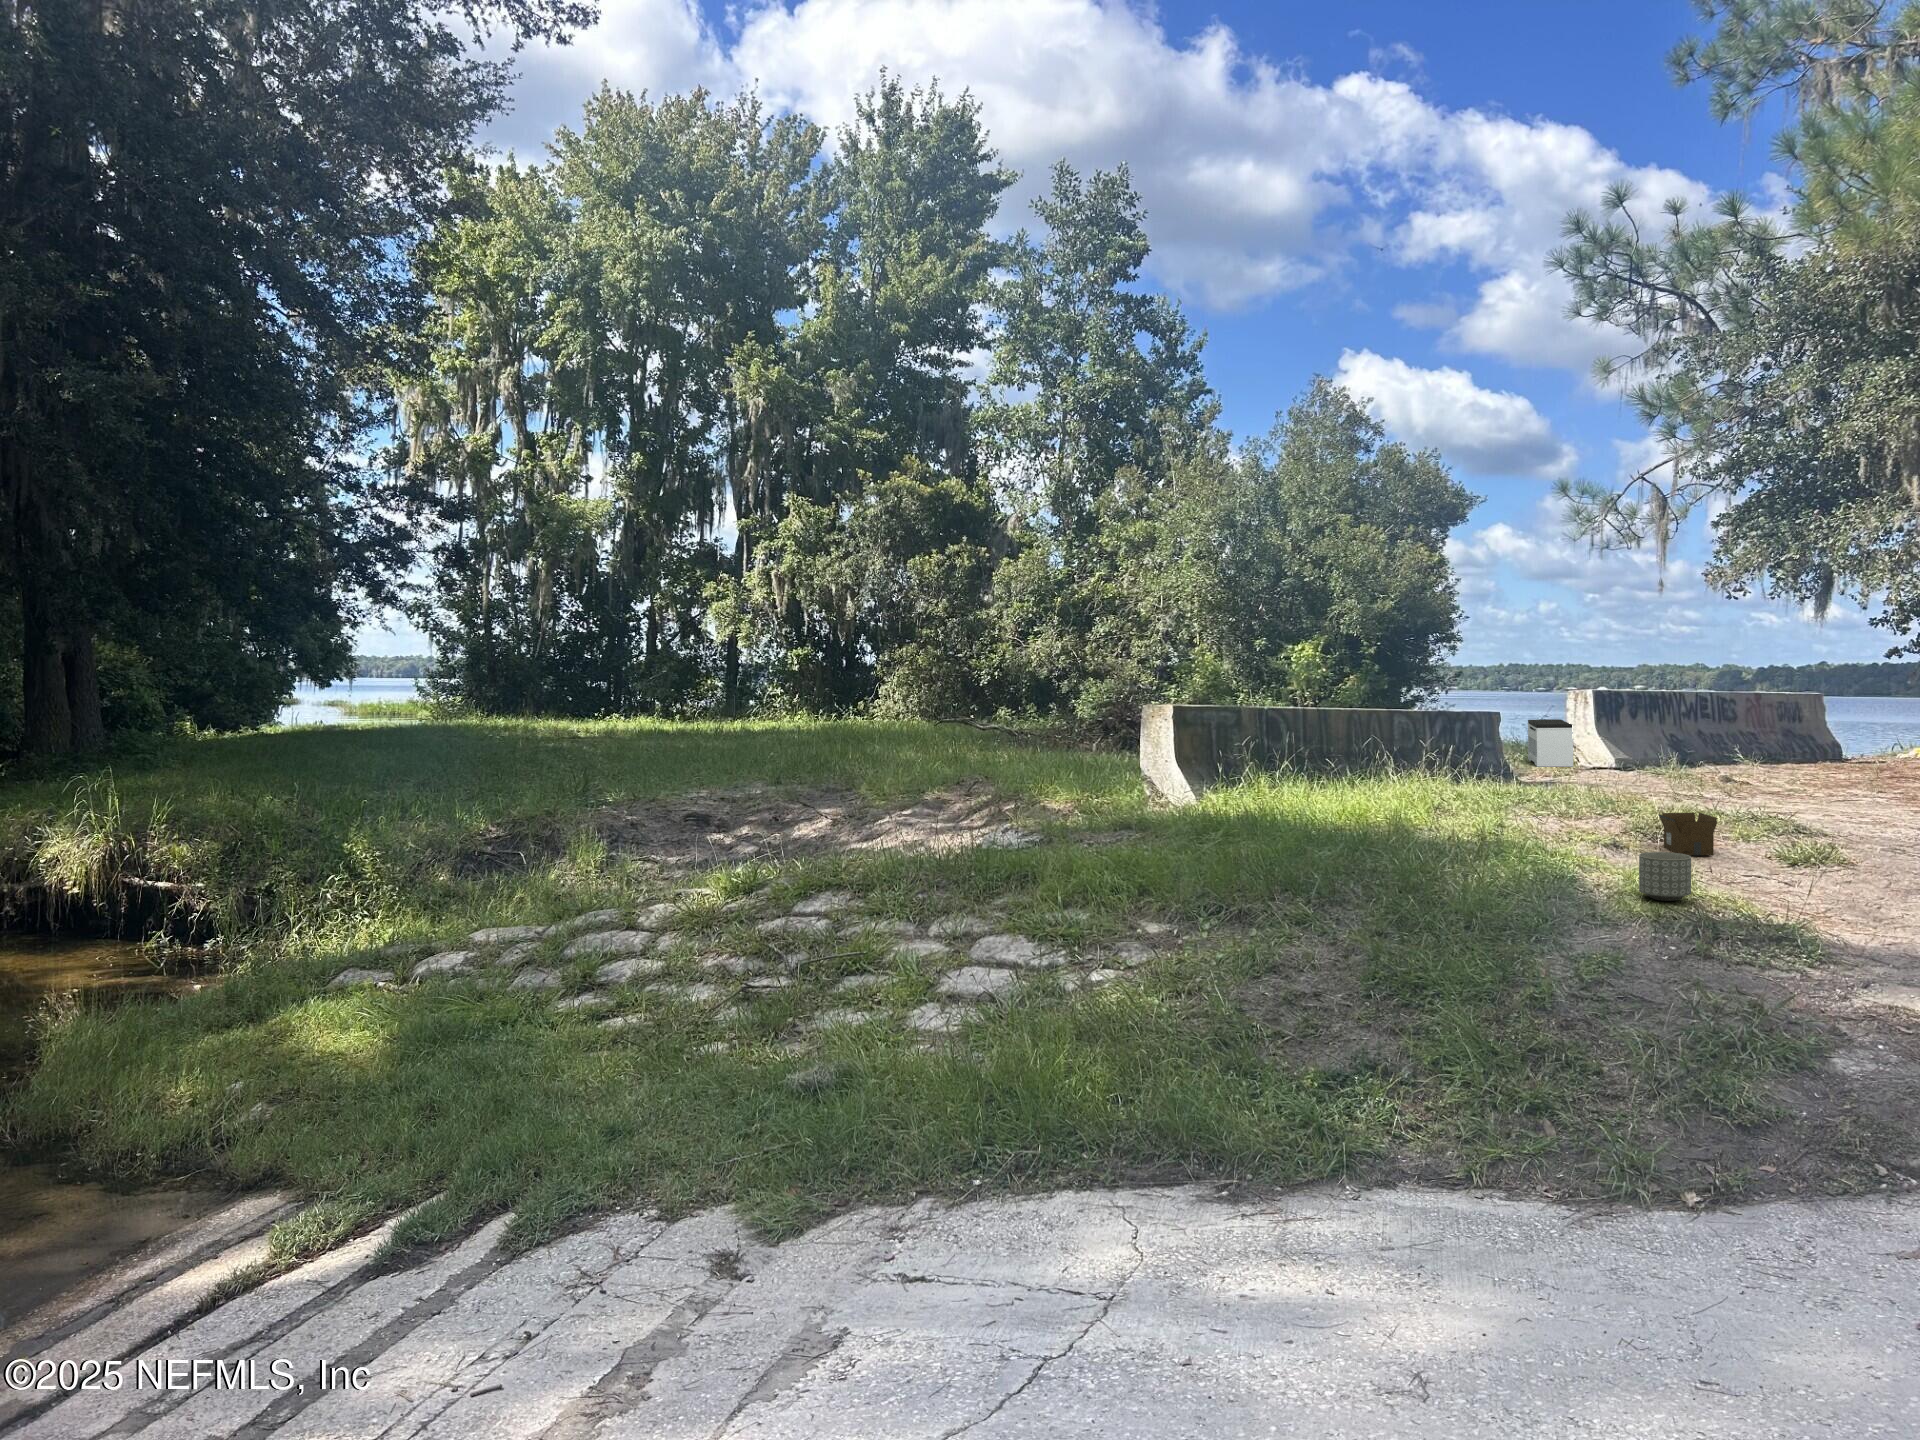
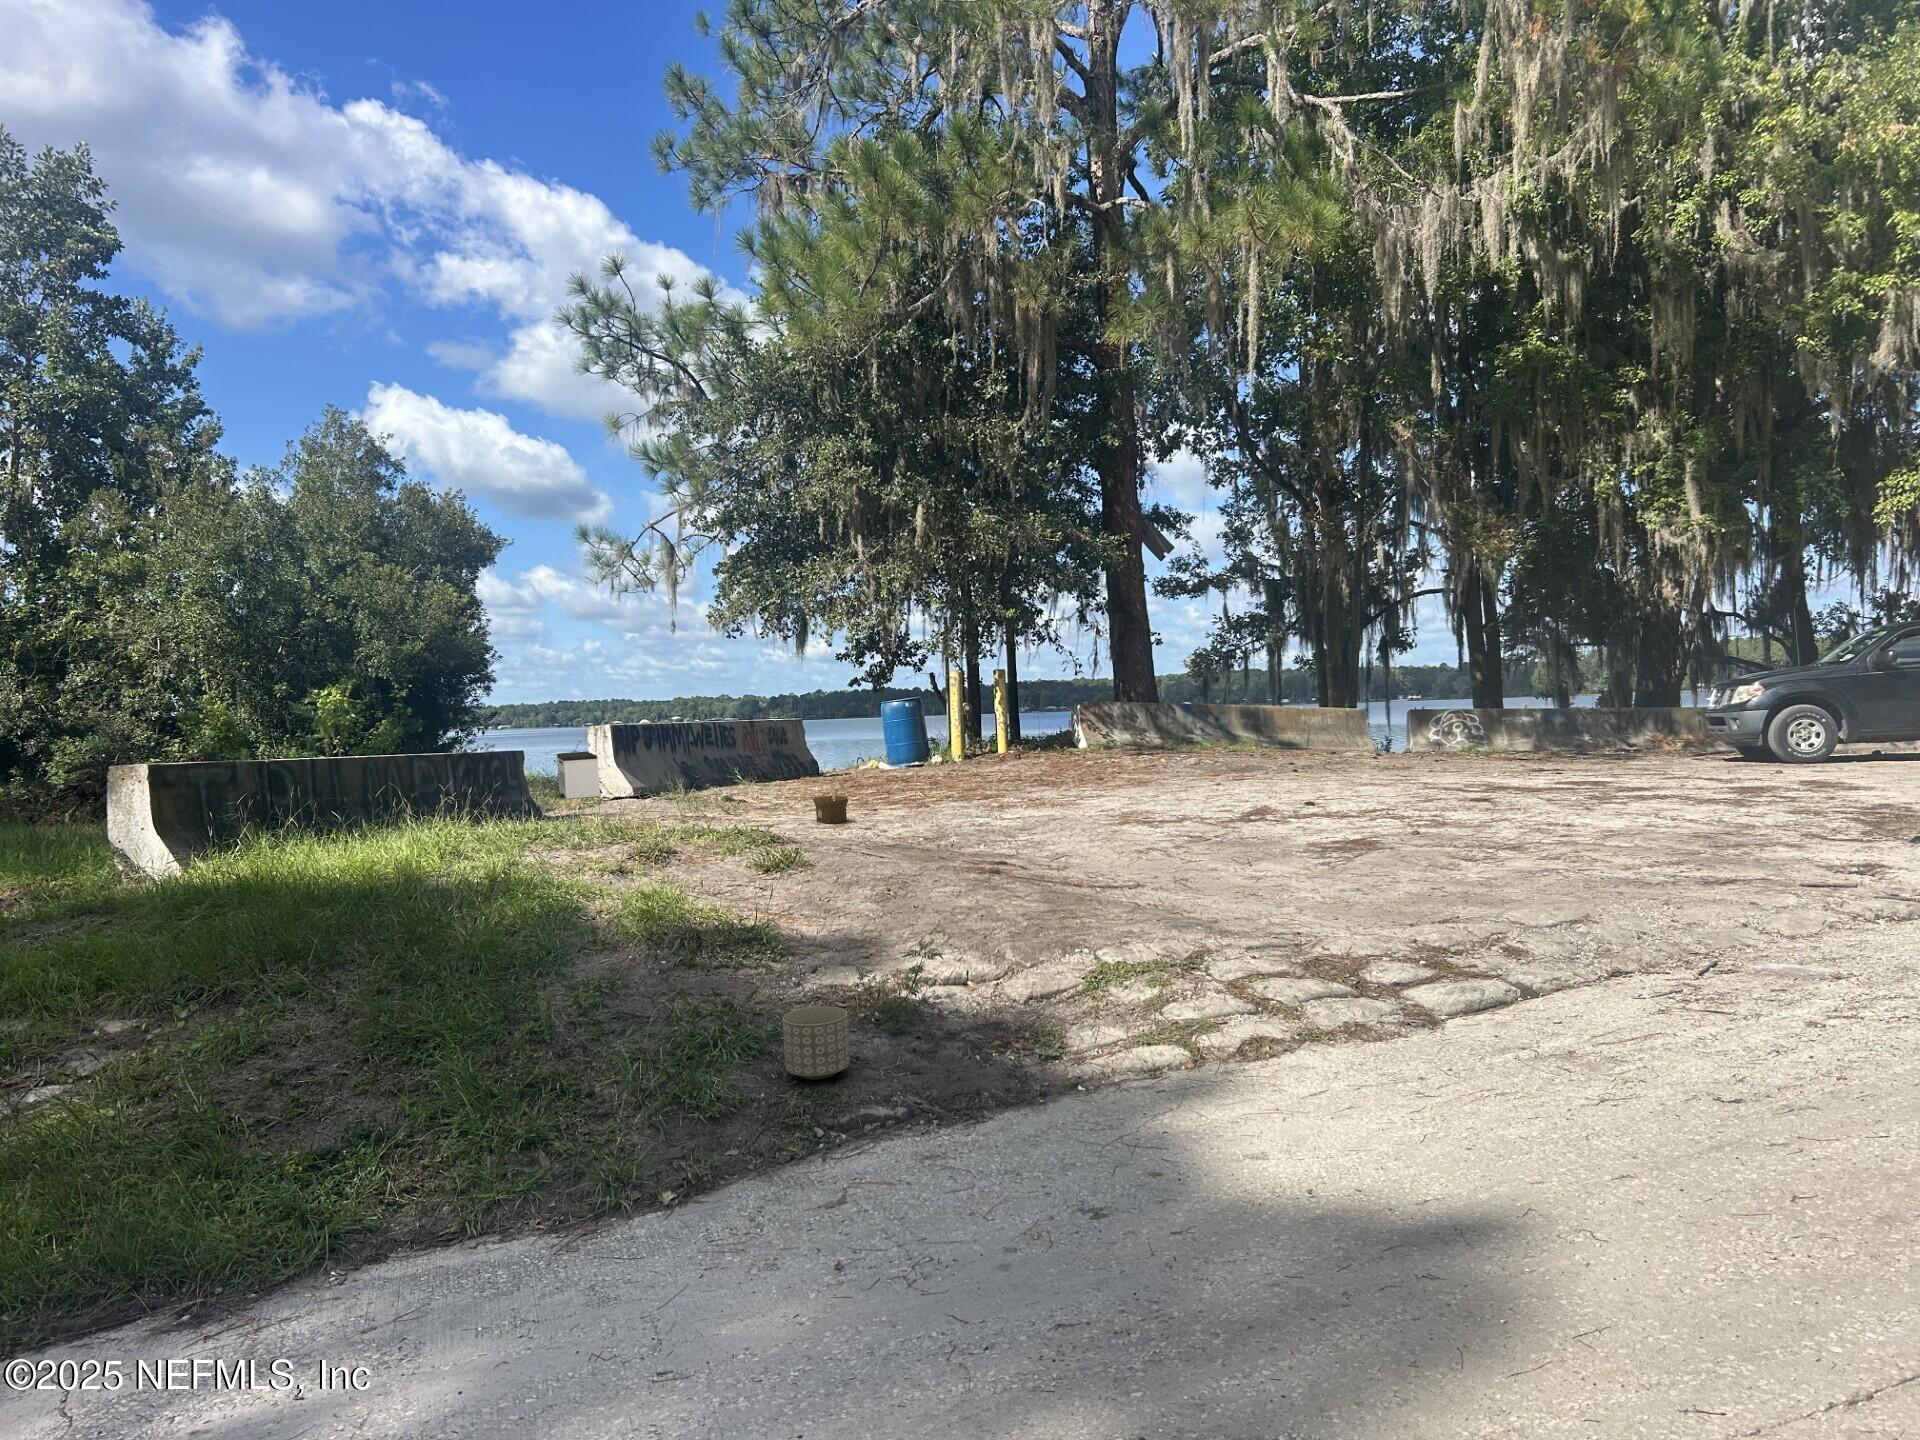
cardboard box: present [1658,813,1717,856] -> present [813,795,848,824]
planter: present [1639,852,1691,901] -> present [783,1006,850,1080]

